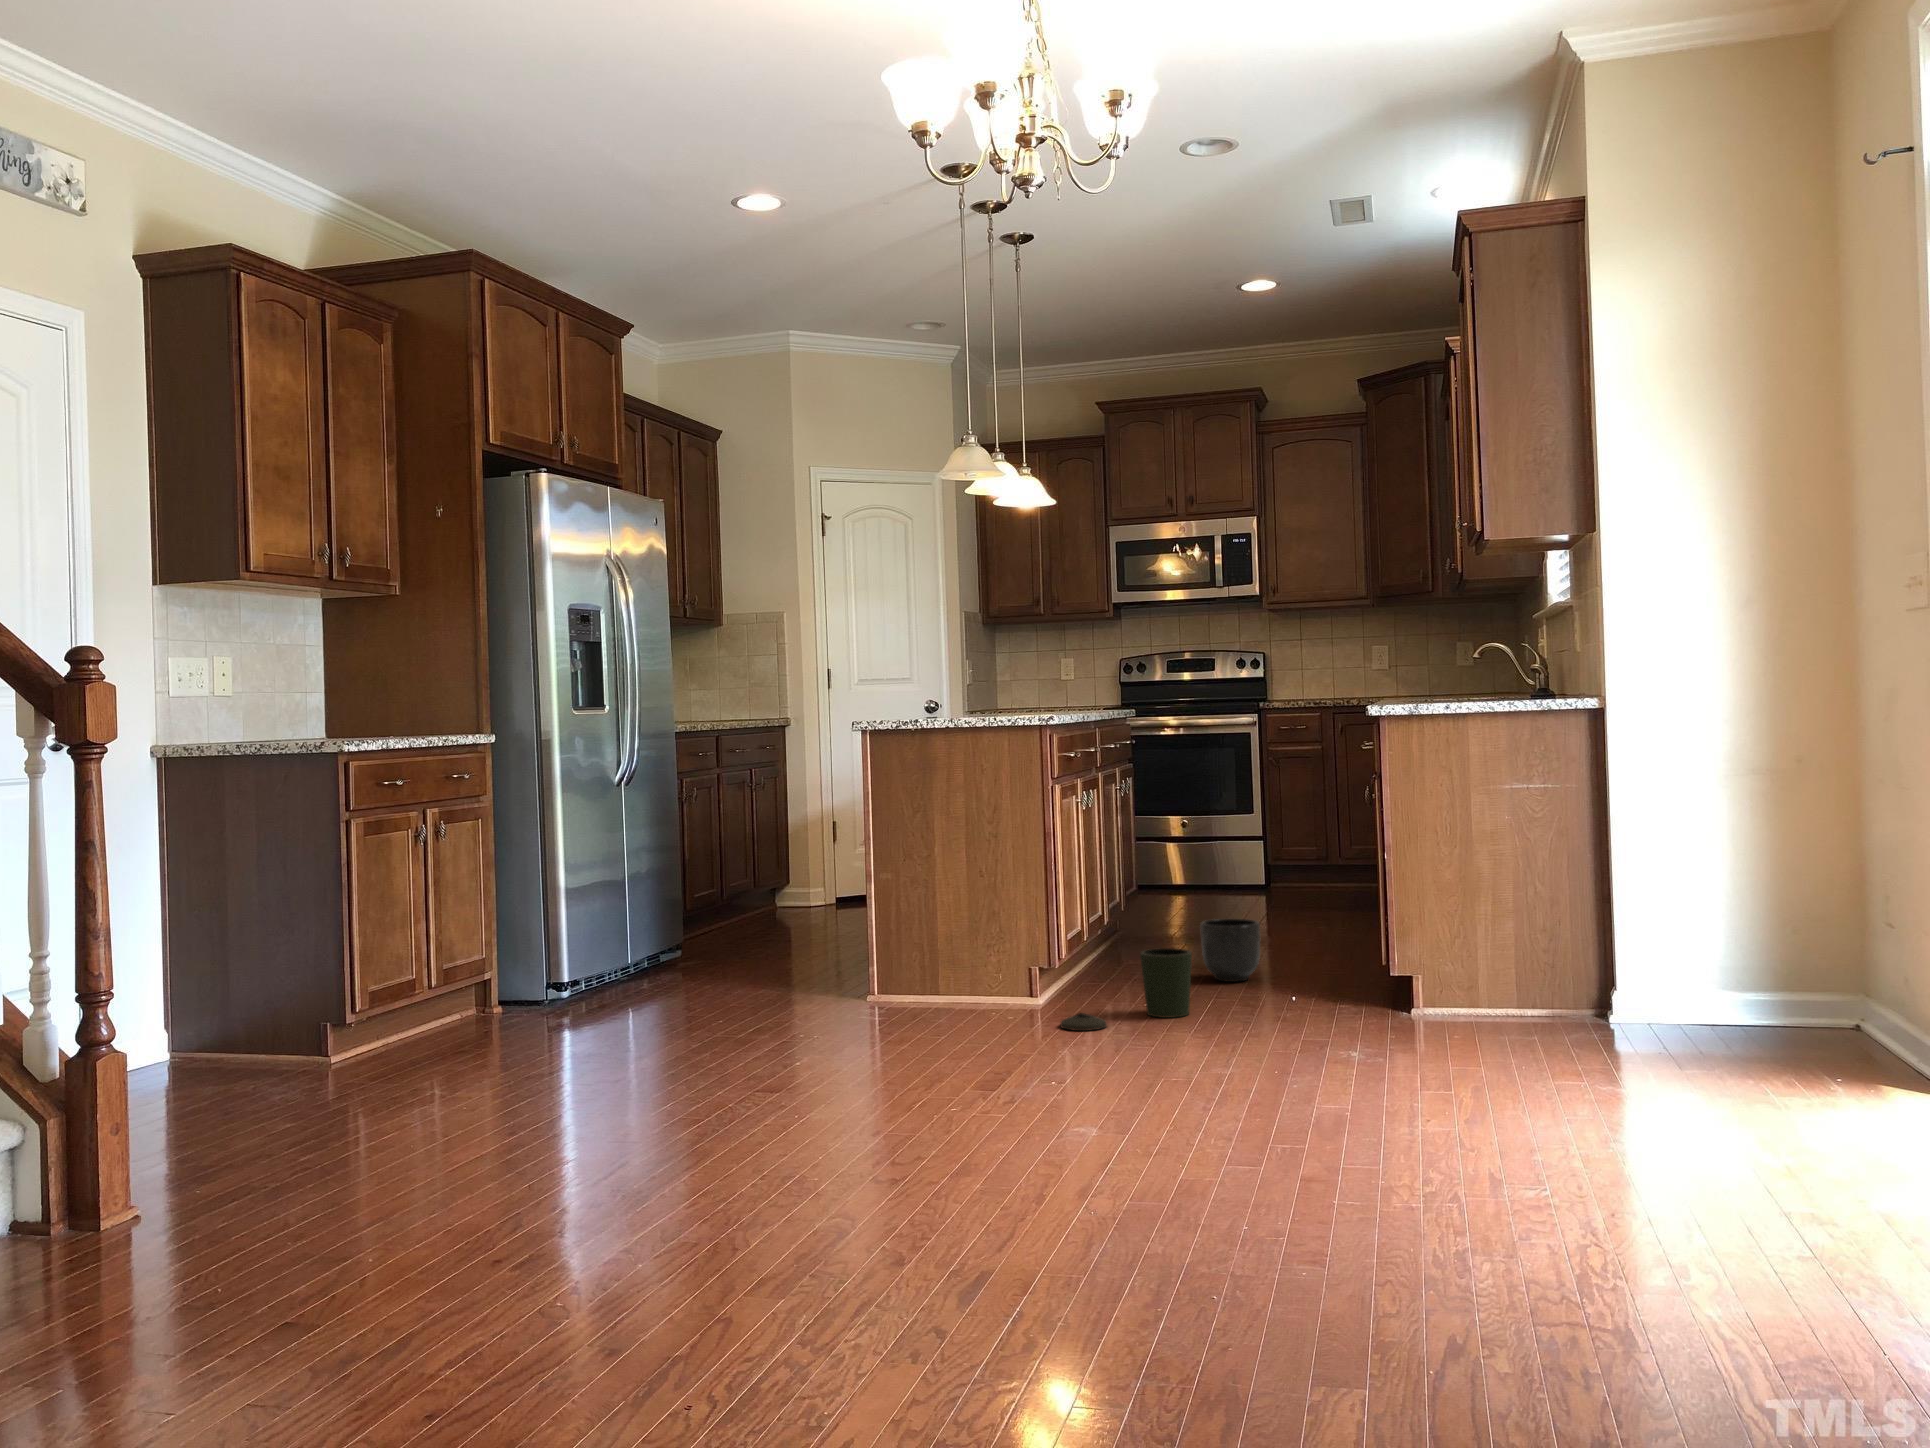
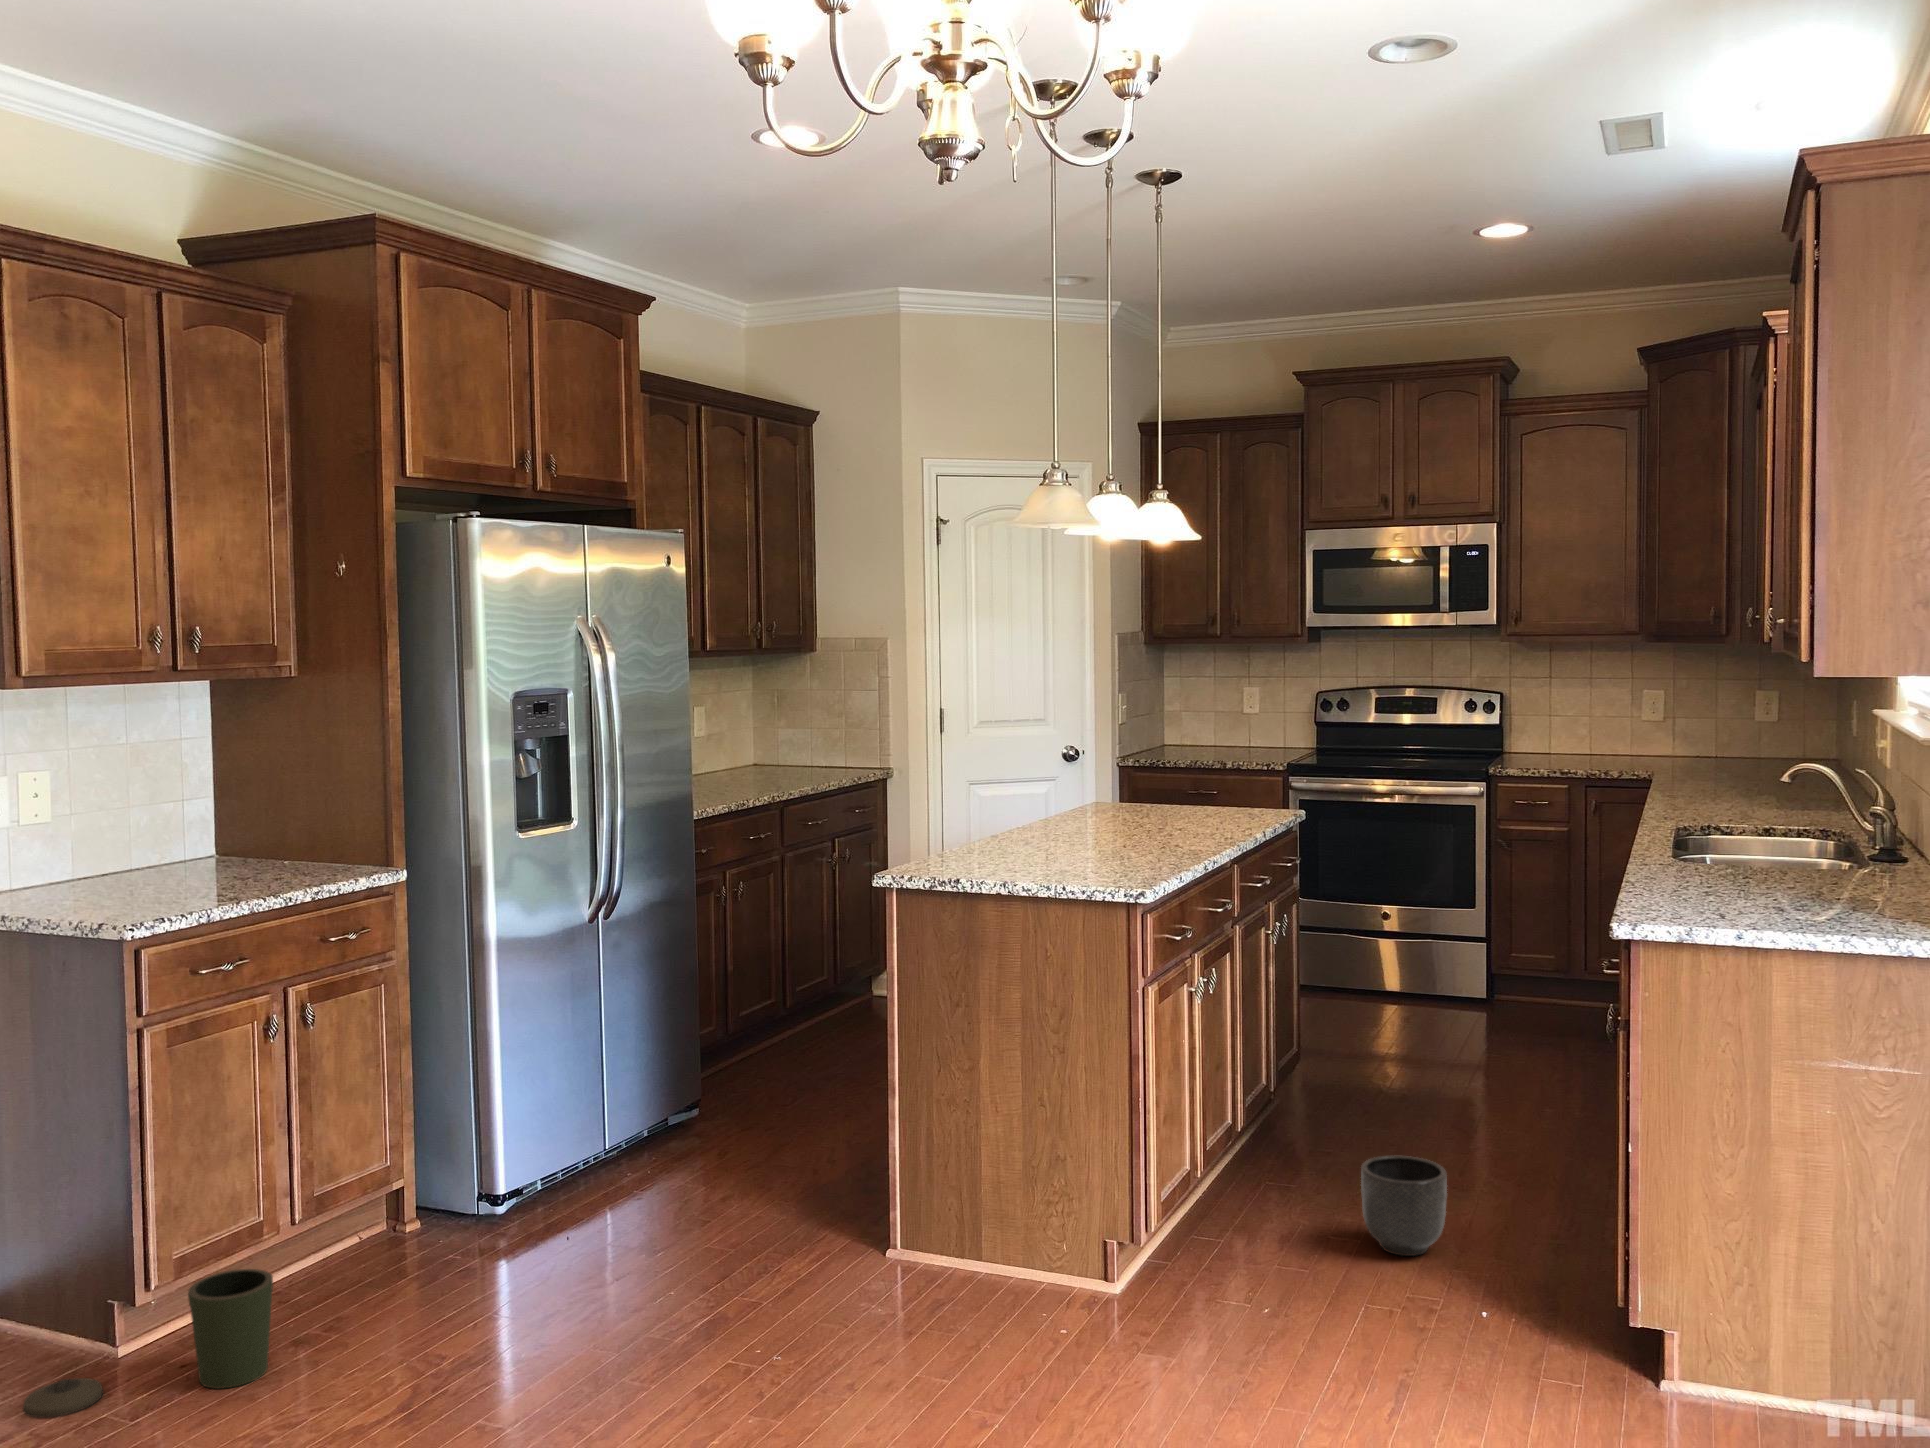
trash can: present [1060,948,1192,1031] -> present [23,1269,273,1418]

